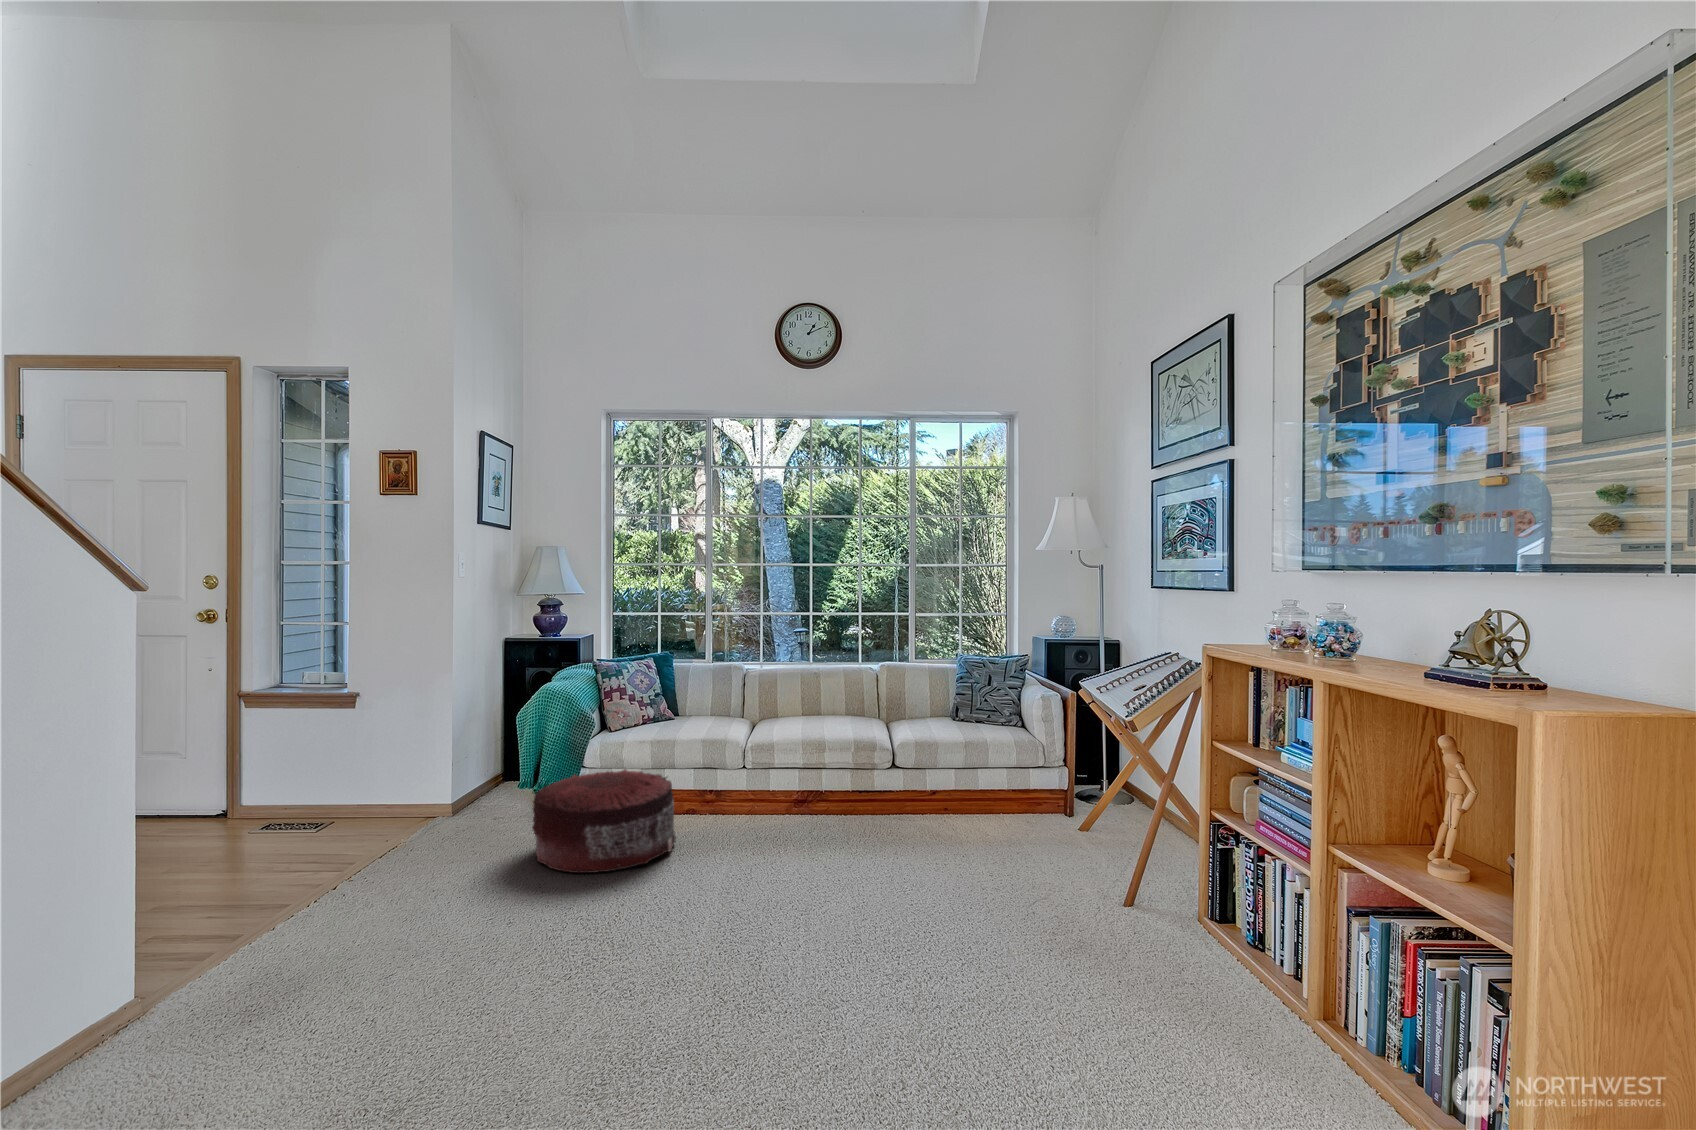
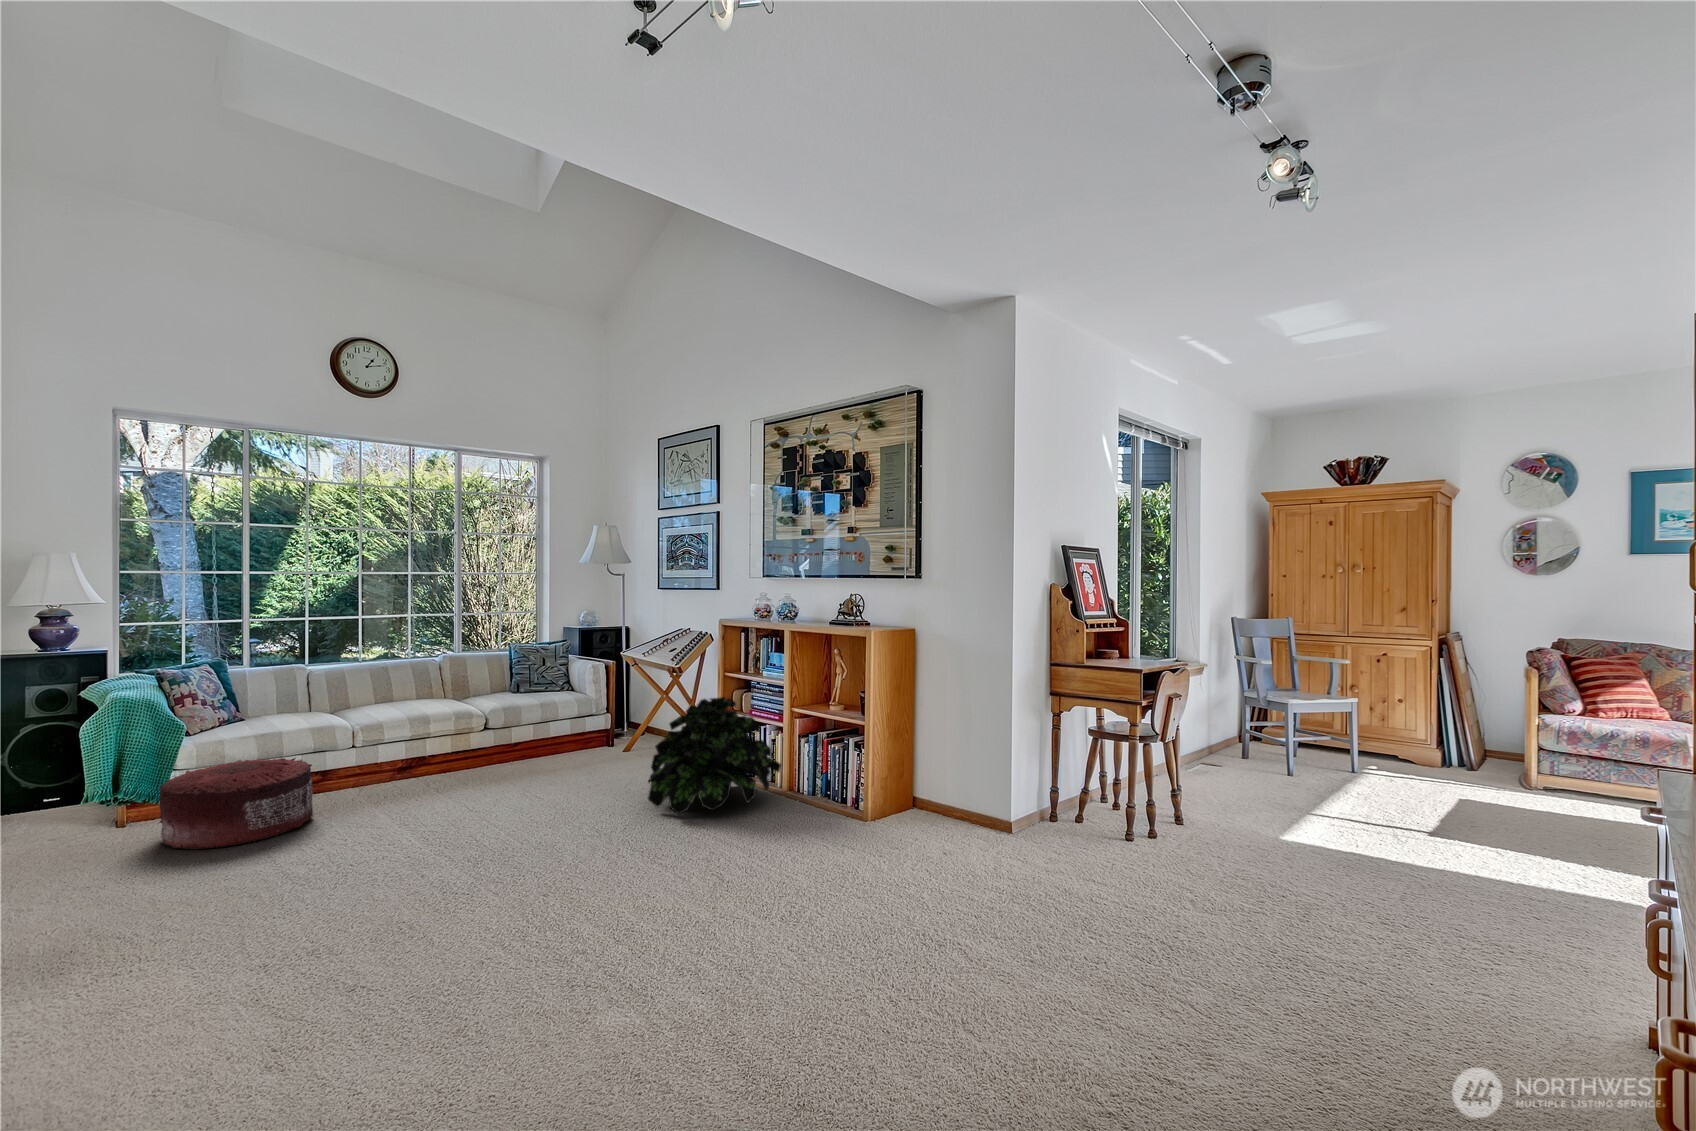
potted plant: none [1032,793,1305,1030] -> present [648,697,781,814]

